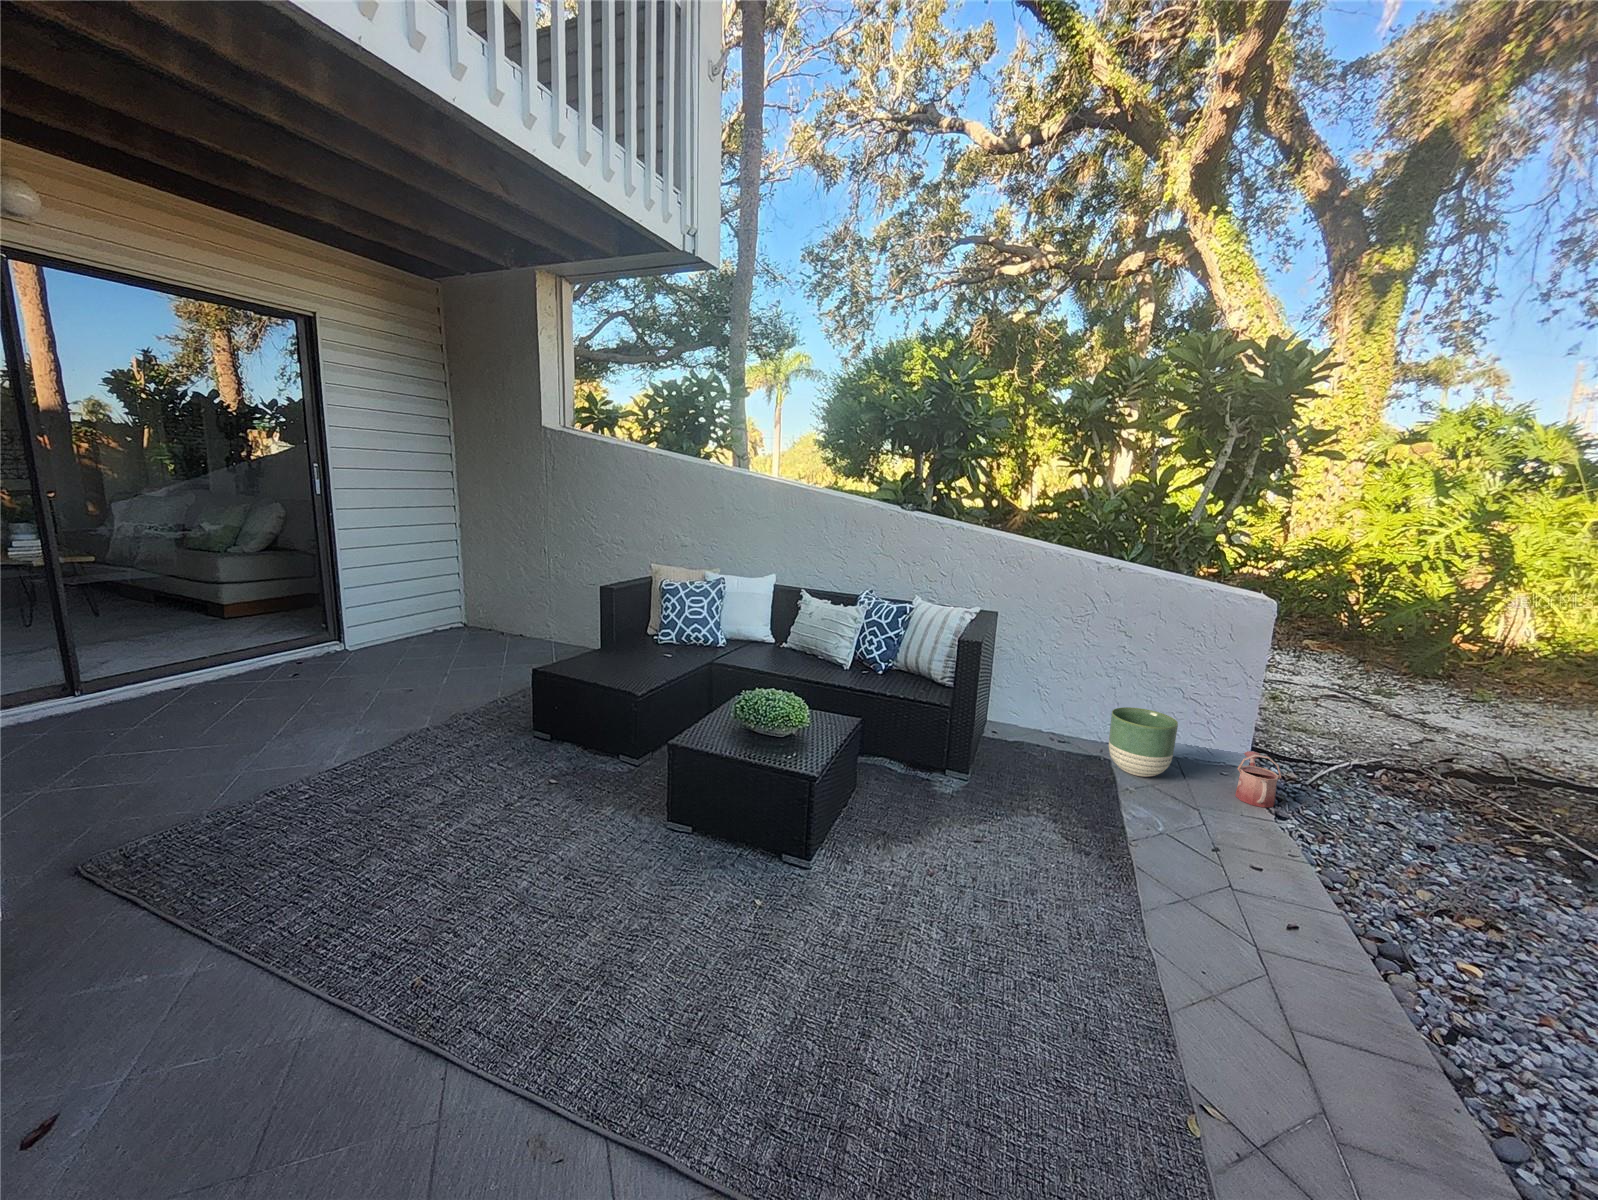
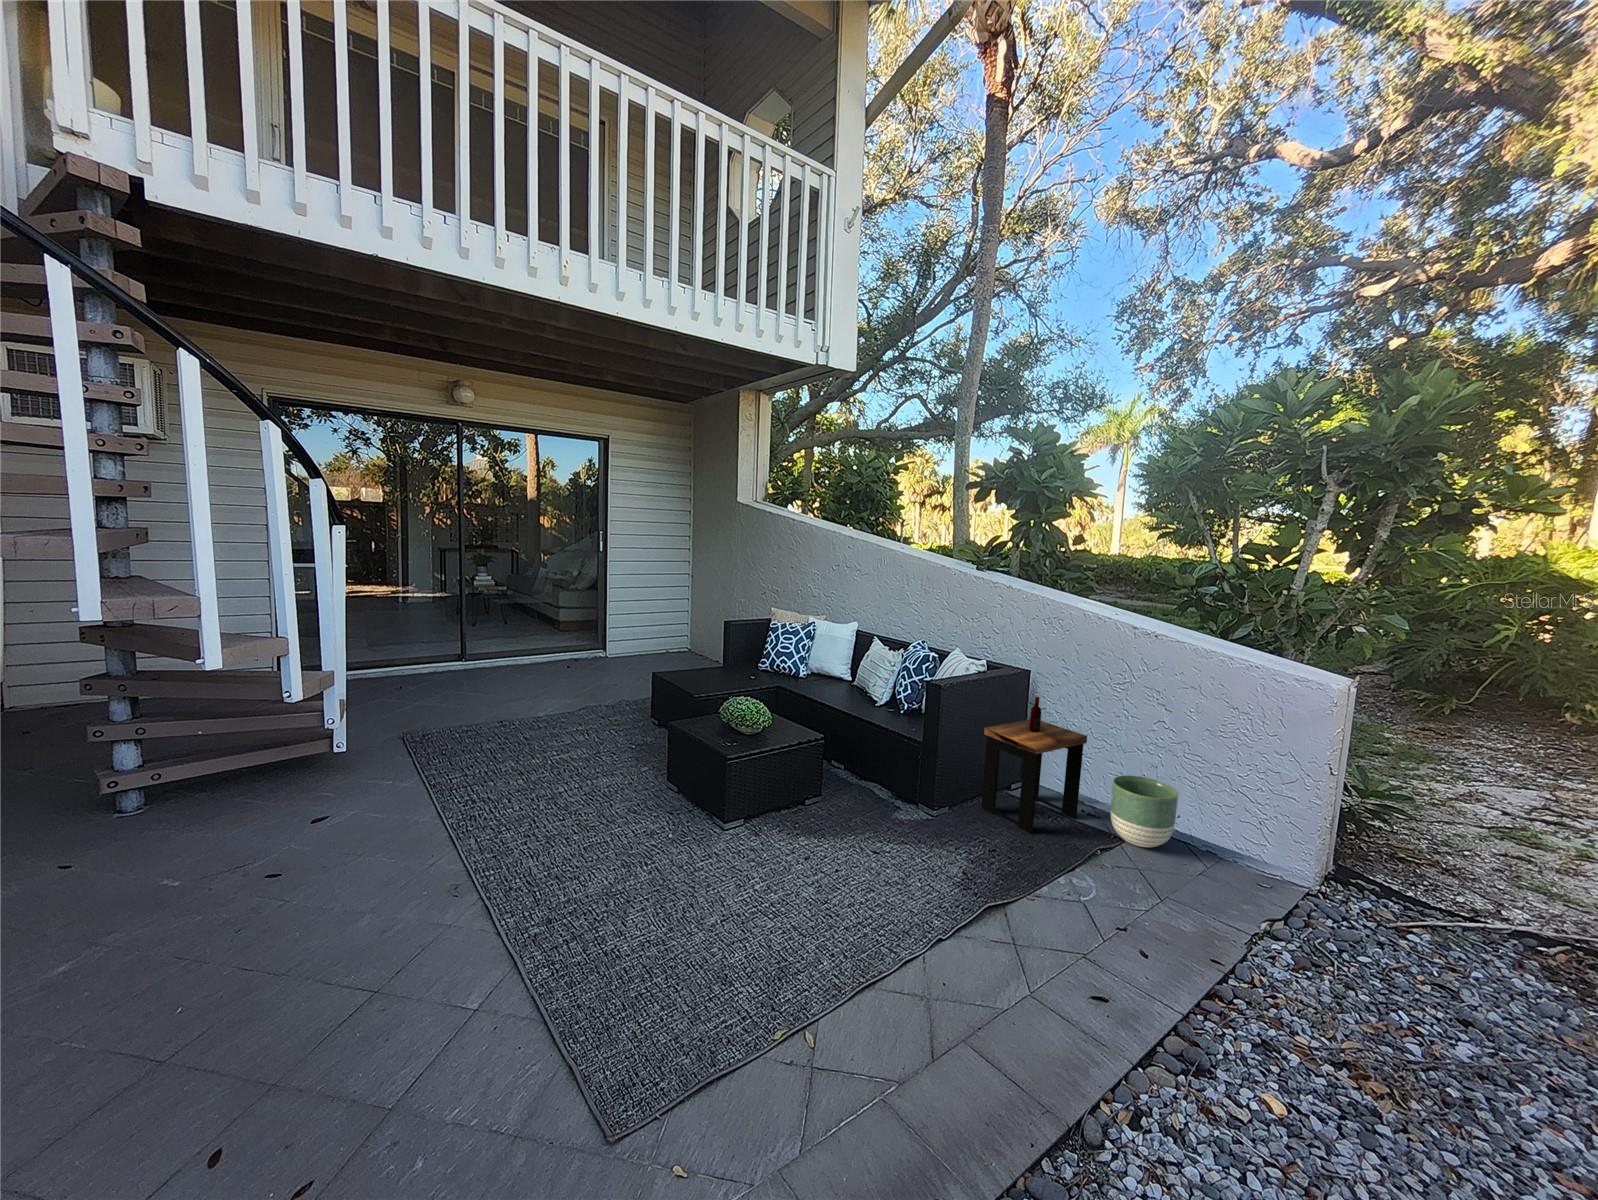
side table: none [984,639,1079,786] -> present [981,697,1087,833]
watering can: present [1235,751,1281,808] -> none [1228,840,1274,899]

